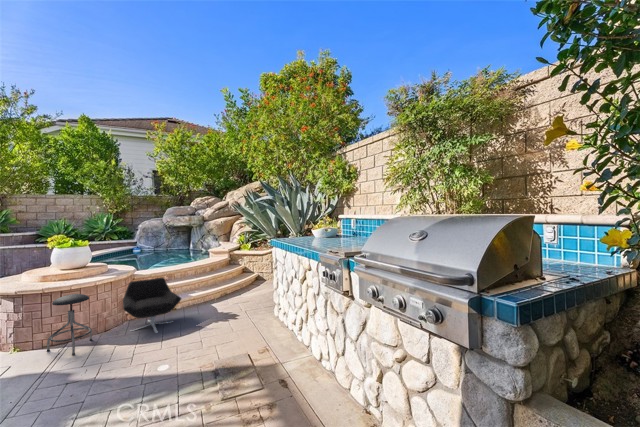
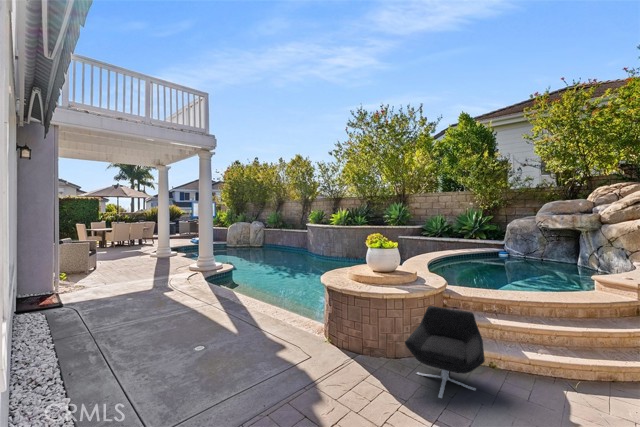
stool: present [47,294,92,355] -> none [340,305,379,375]

